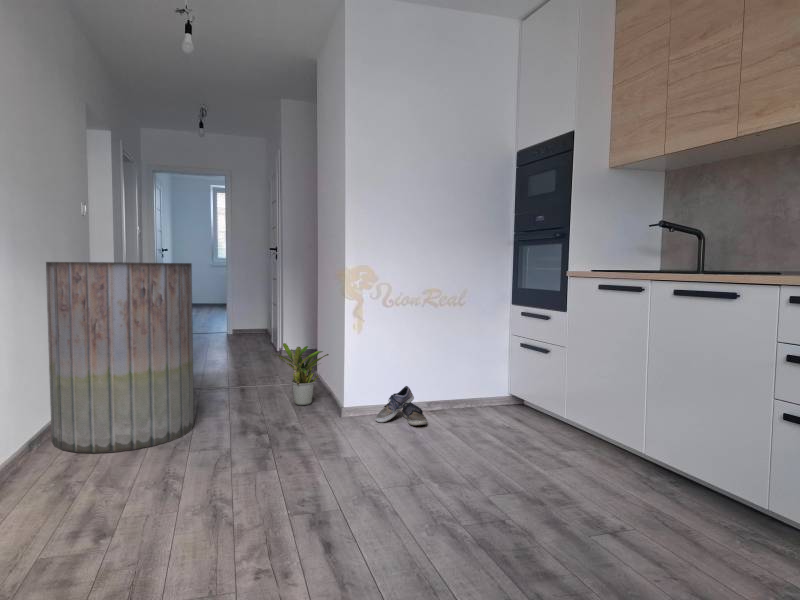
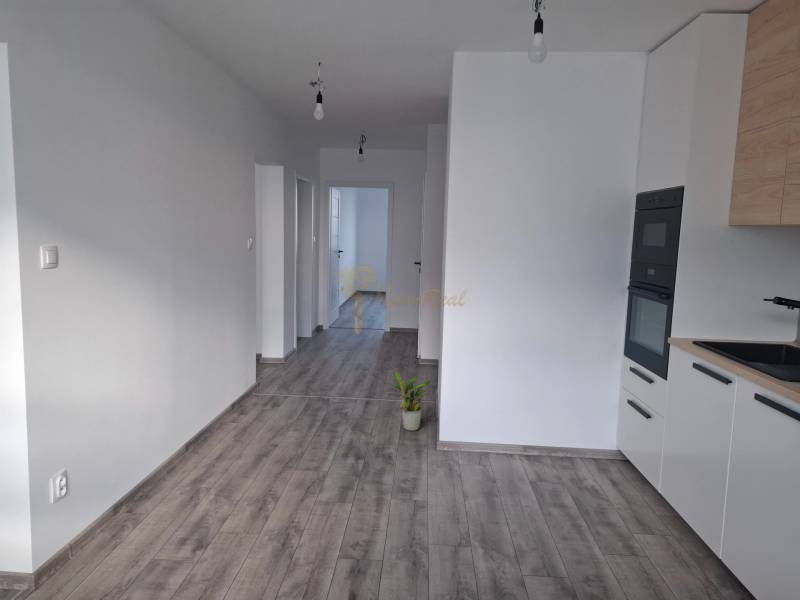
trash can: present [46,262,194,453] -> none [201,296,312,462]
shoe: present [375,386,427,425] -> none [465,430,513,474]

